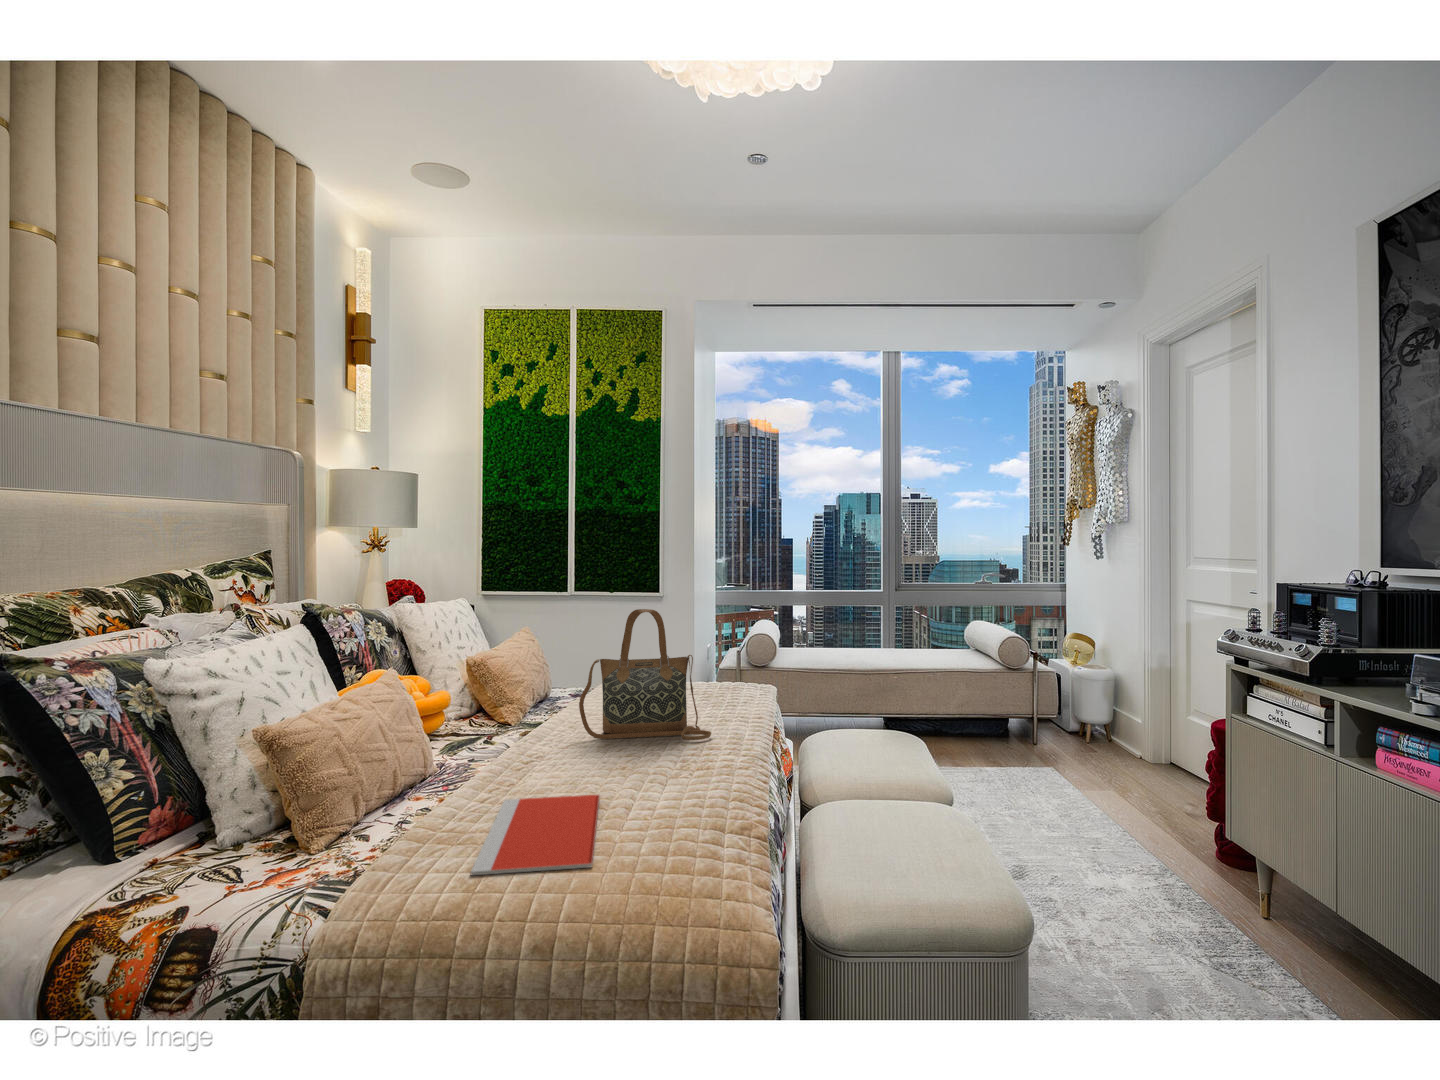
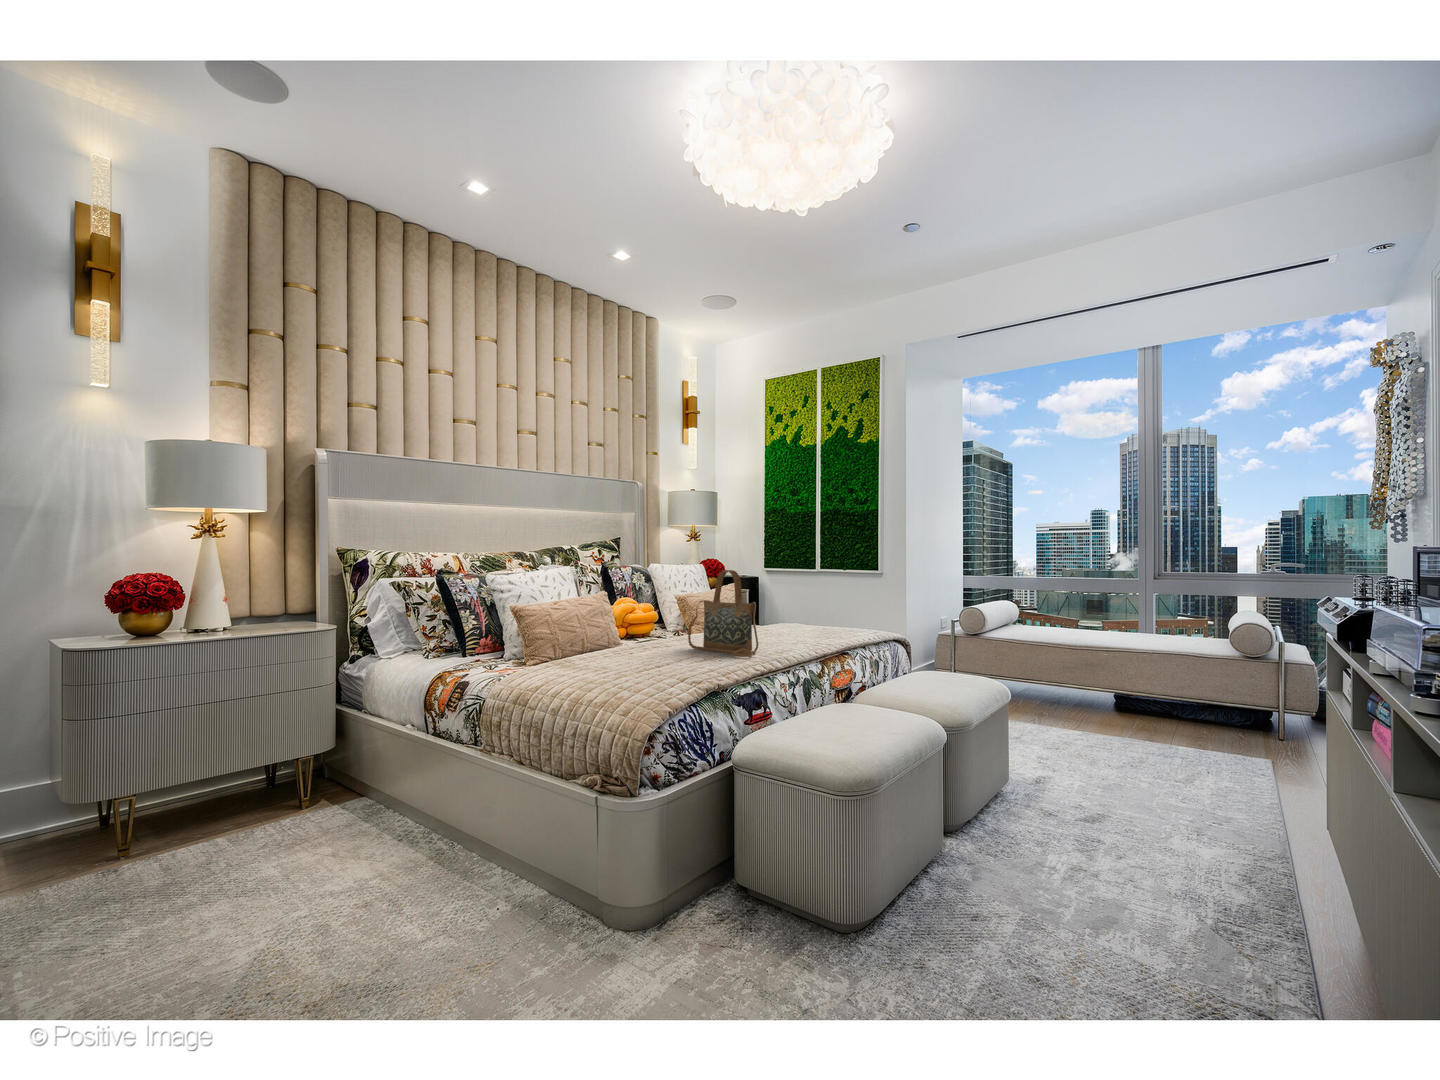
notebook: present [471,795,600,875] -> none [523,659,628,684]

